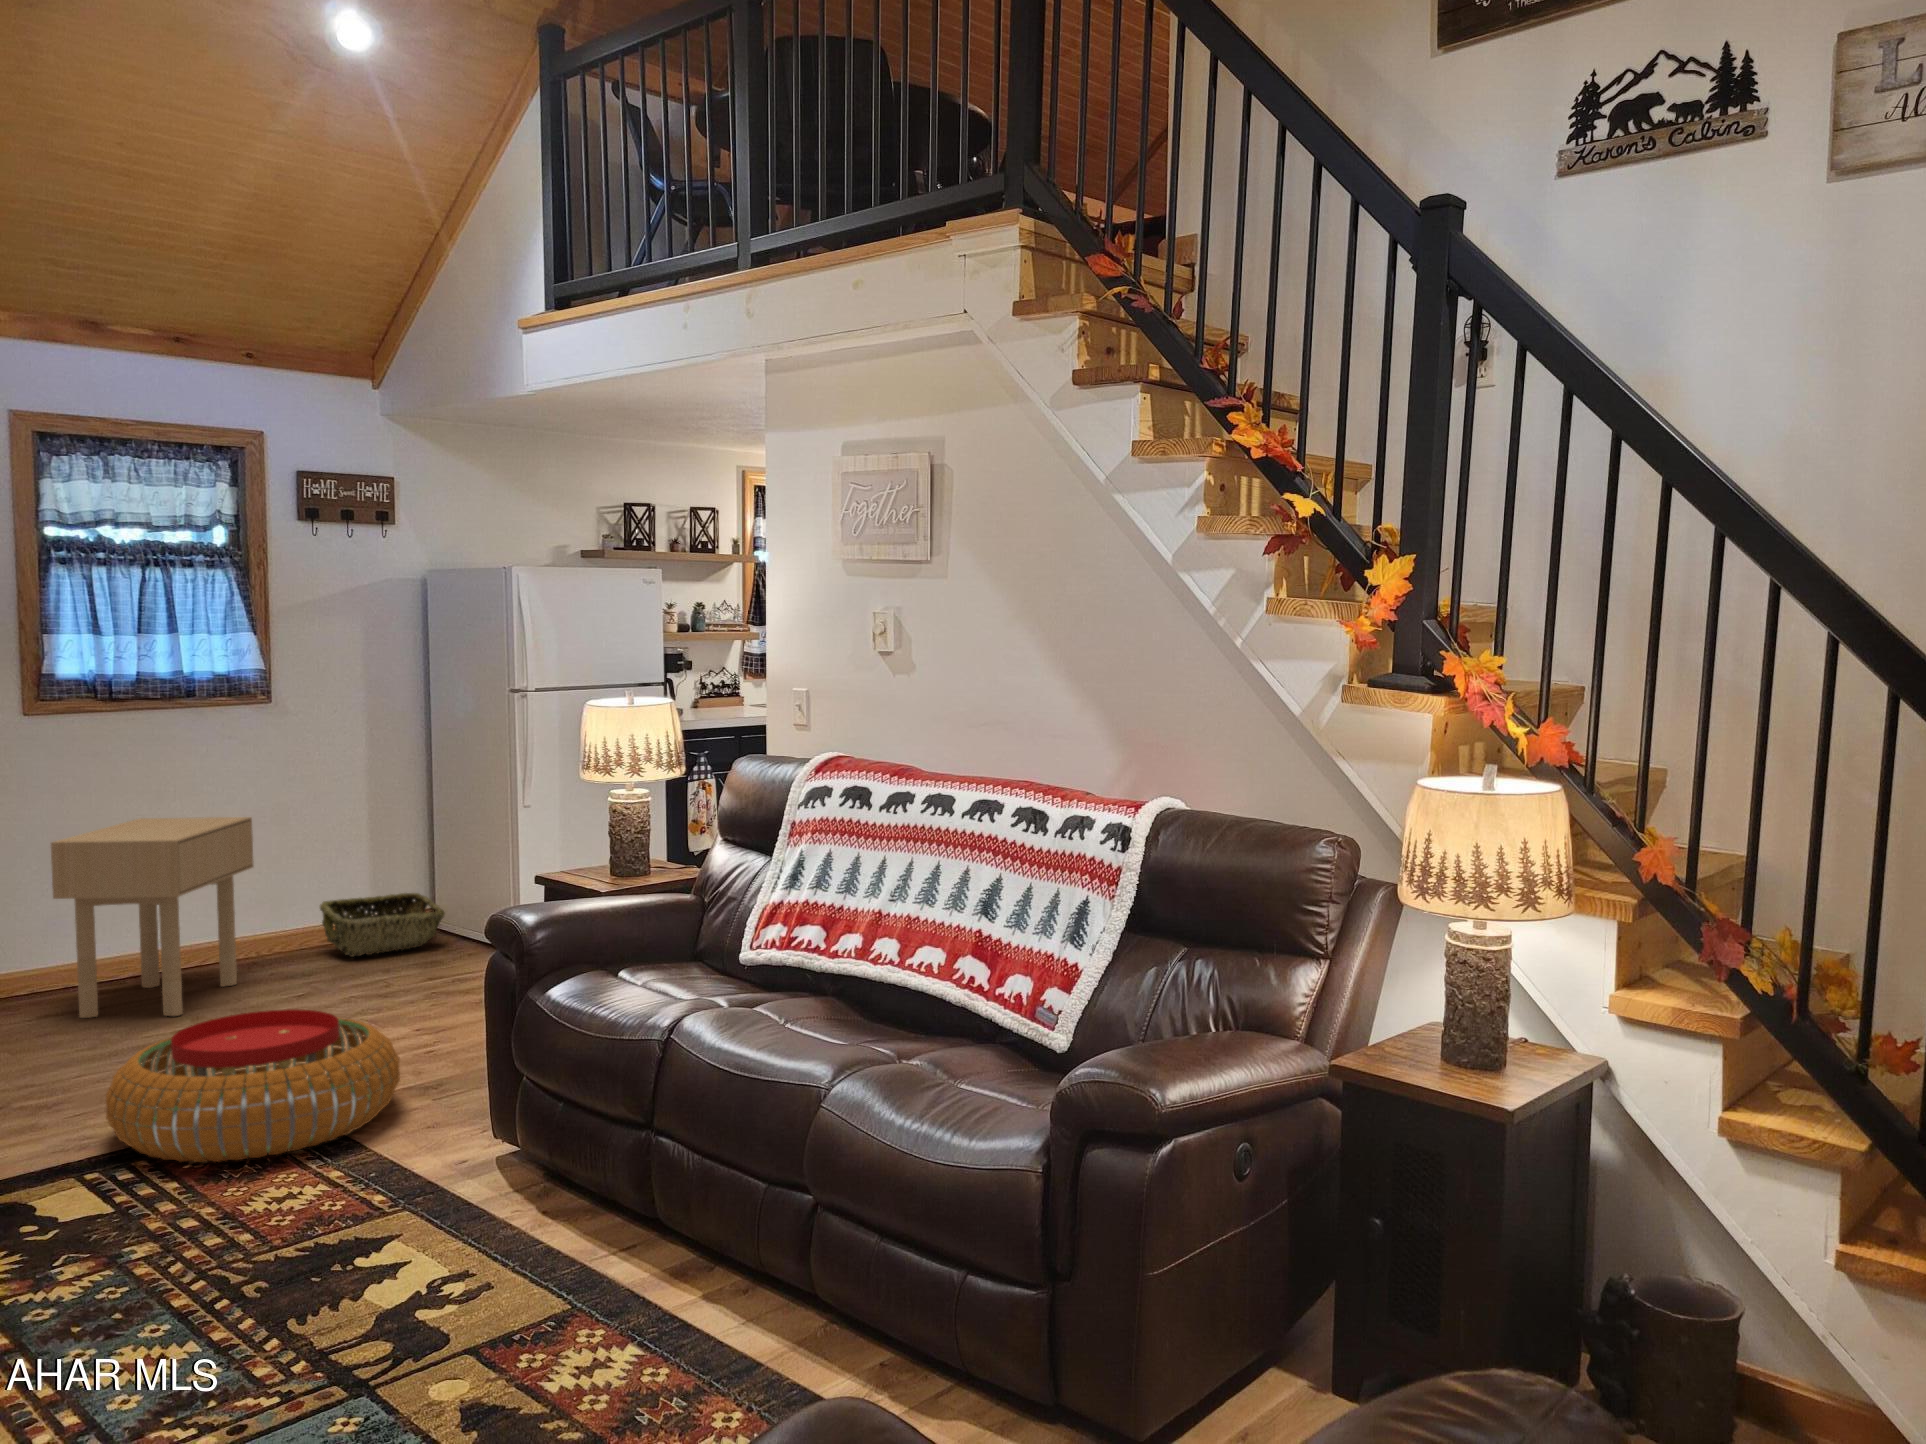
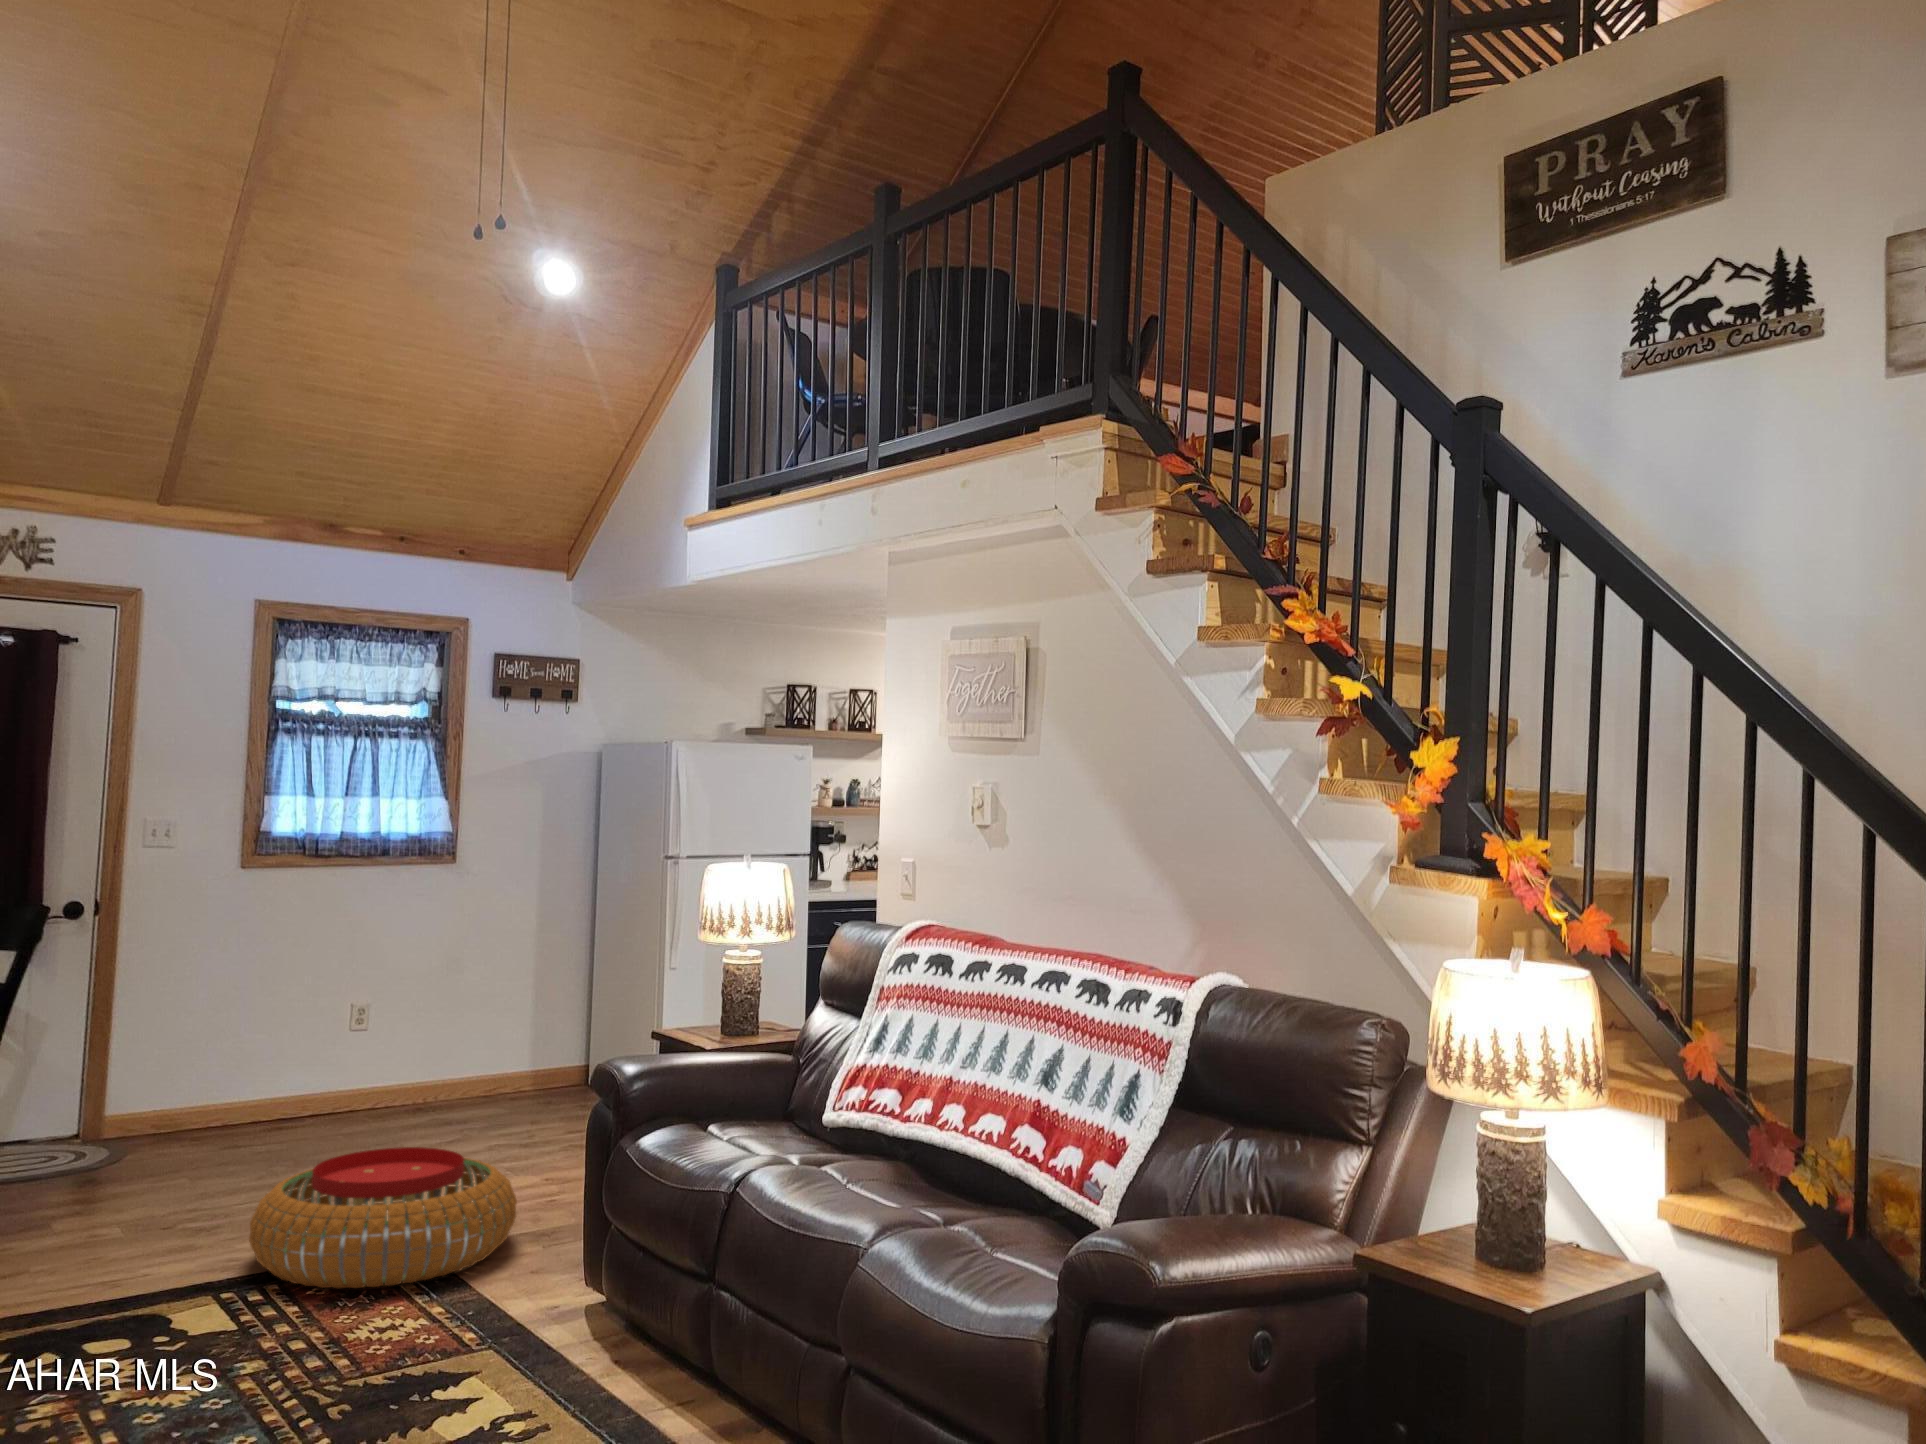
side table: present [51,817,254,1018] -> none [245,965,428,1151]
woven basket: present [320,893,445,957] -> none [485,1046,597,1105]

